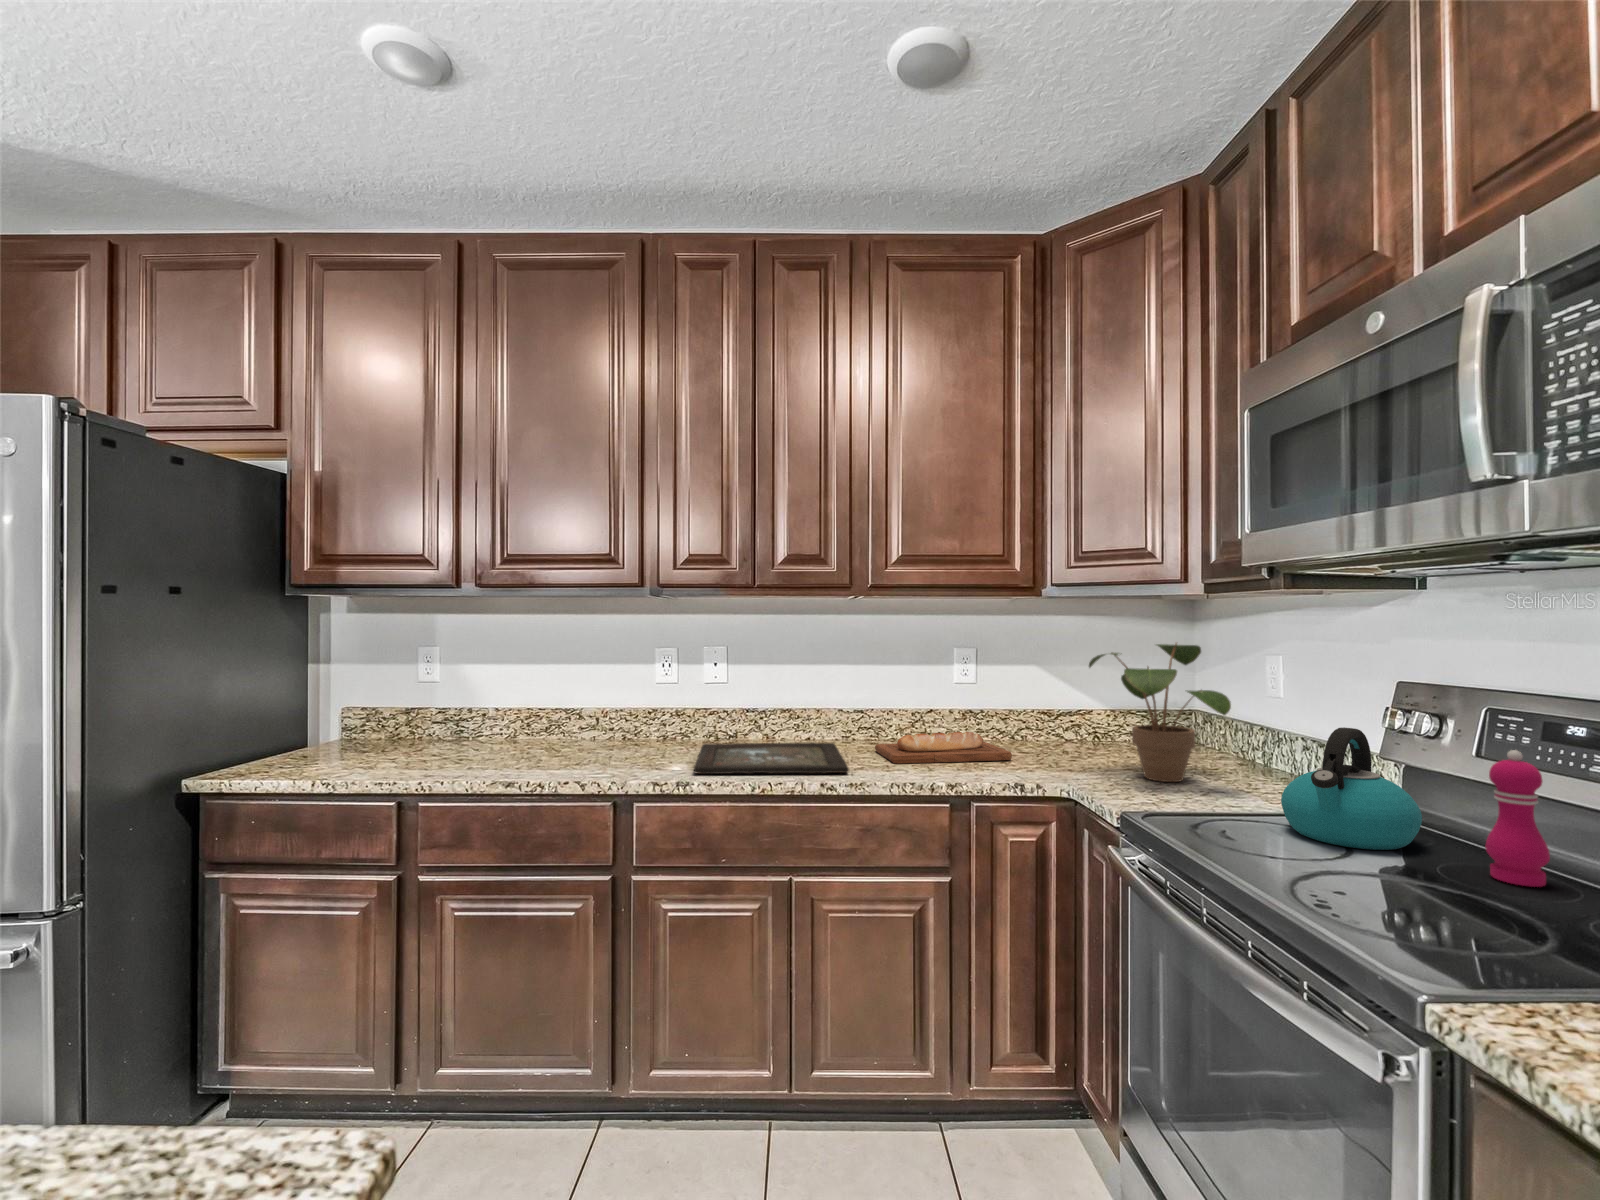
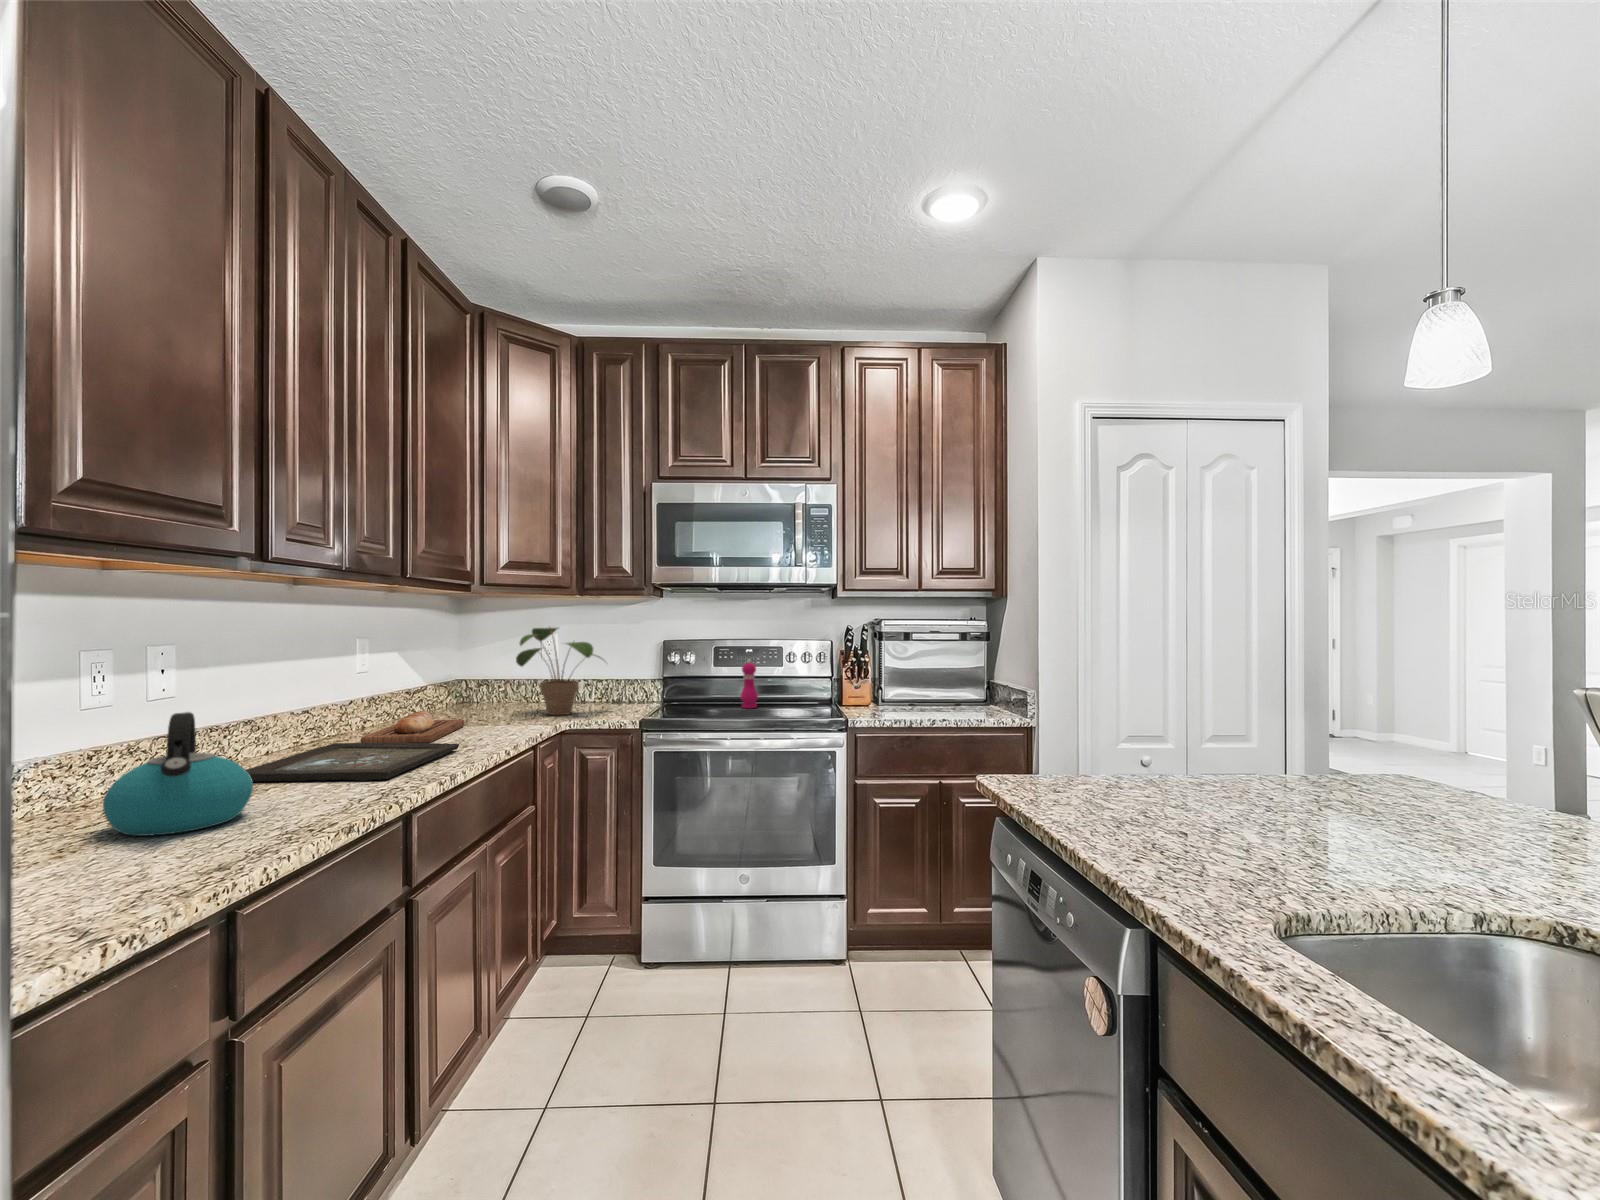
kettle: present [1281,727,1422,850] -> present [103,712,253,836]

